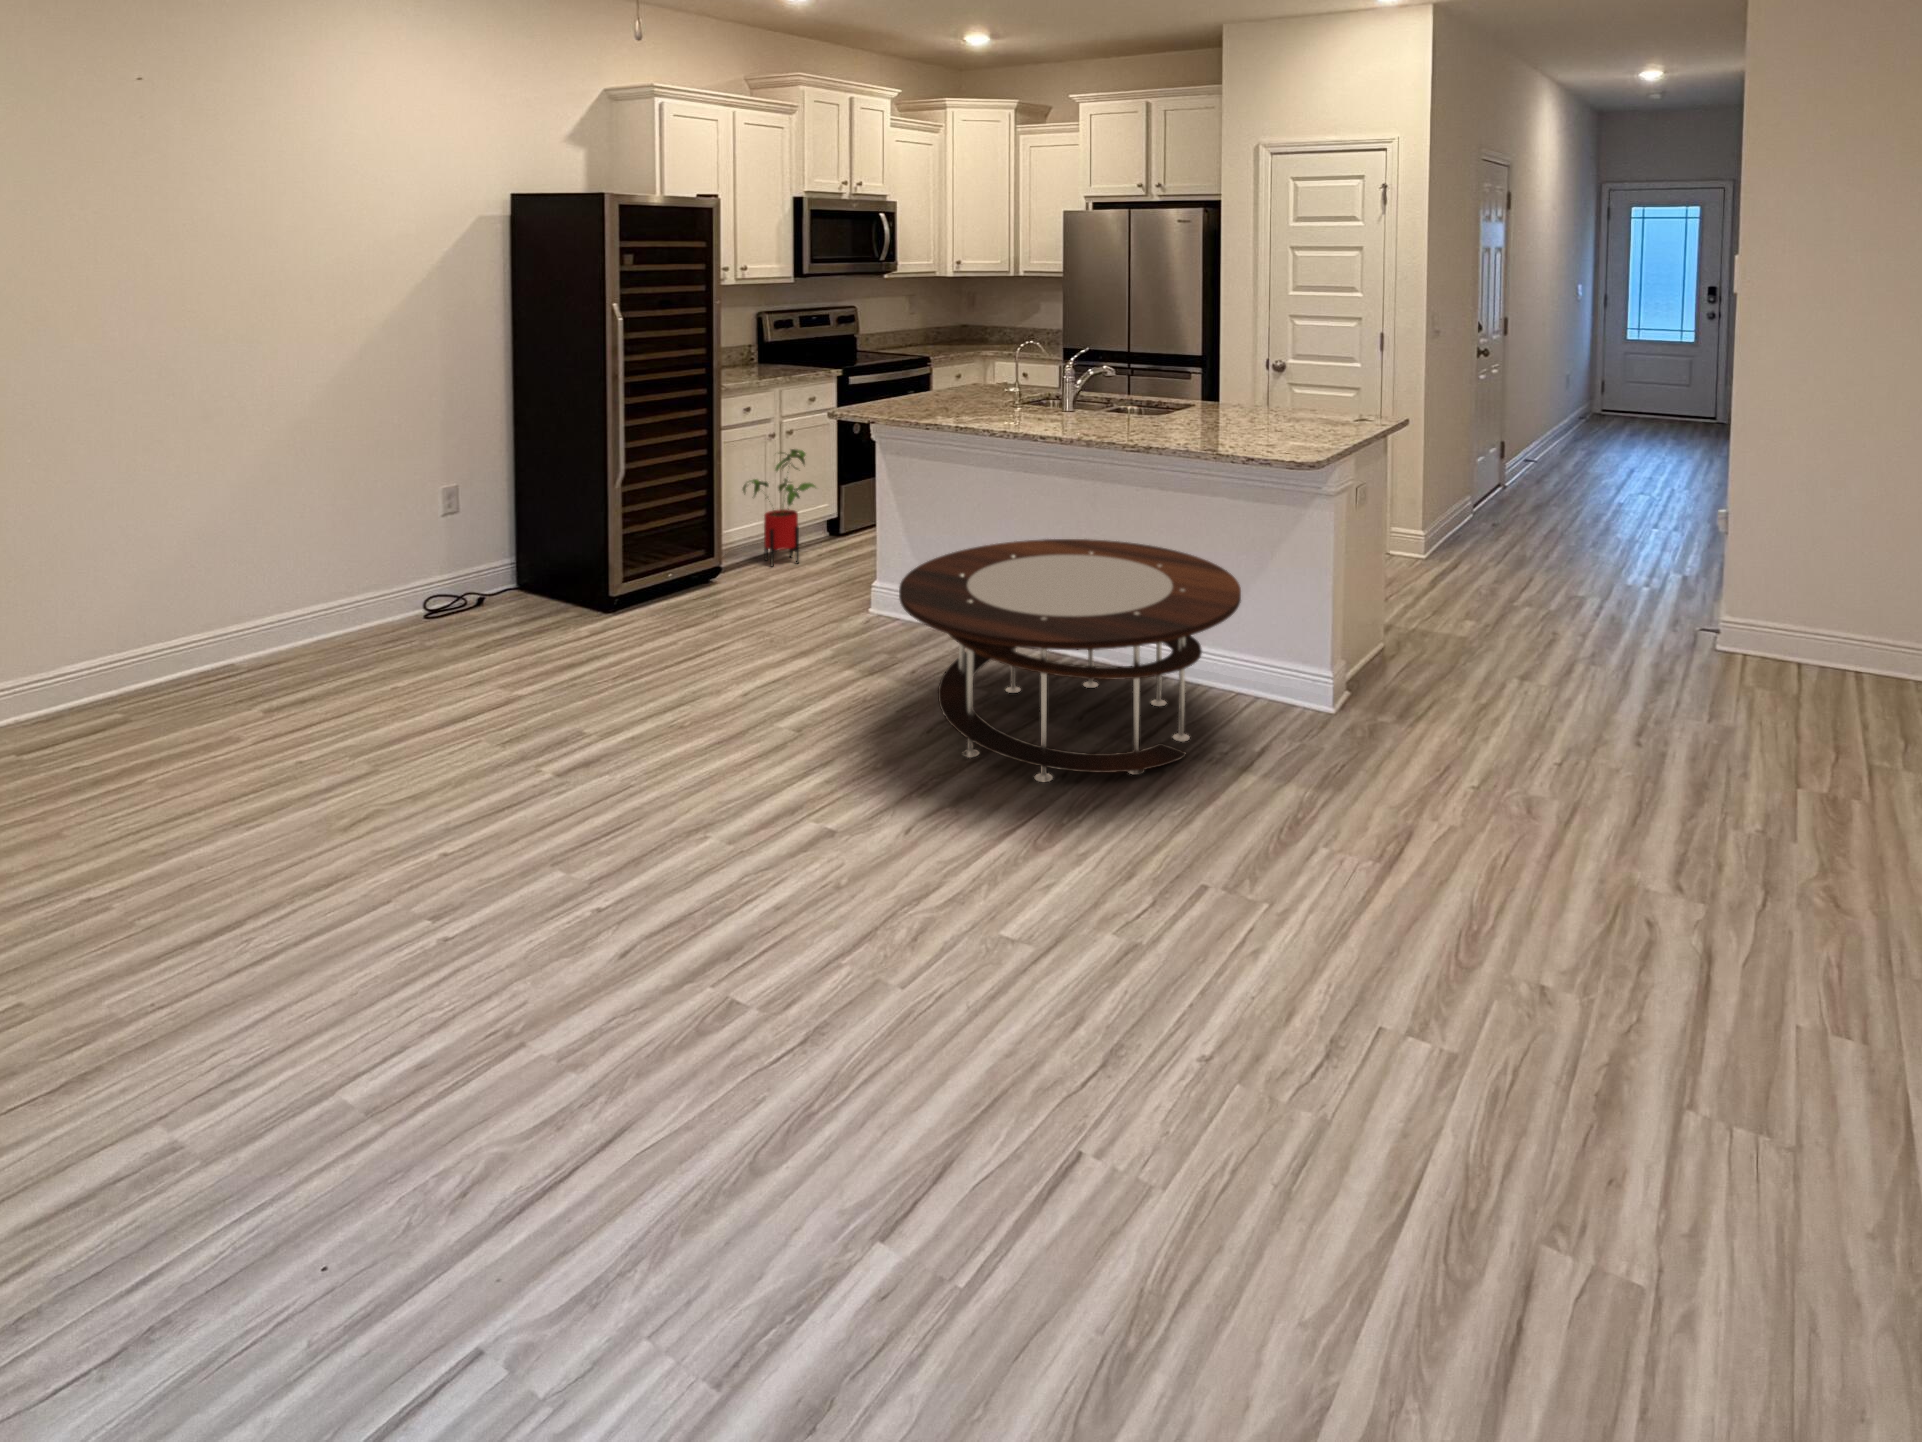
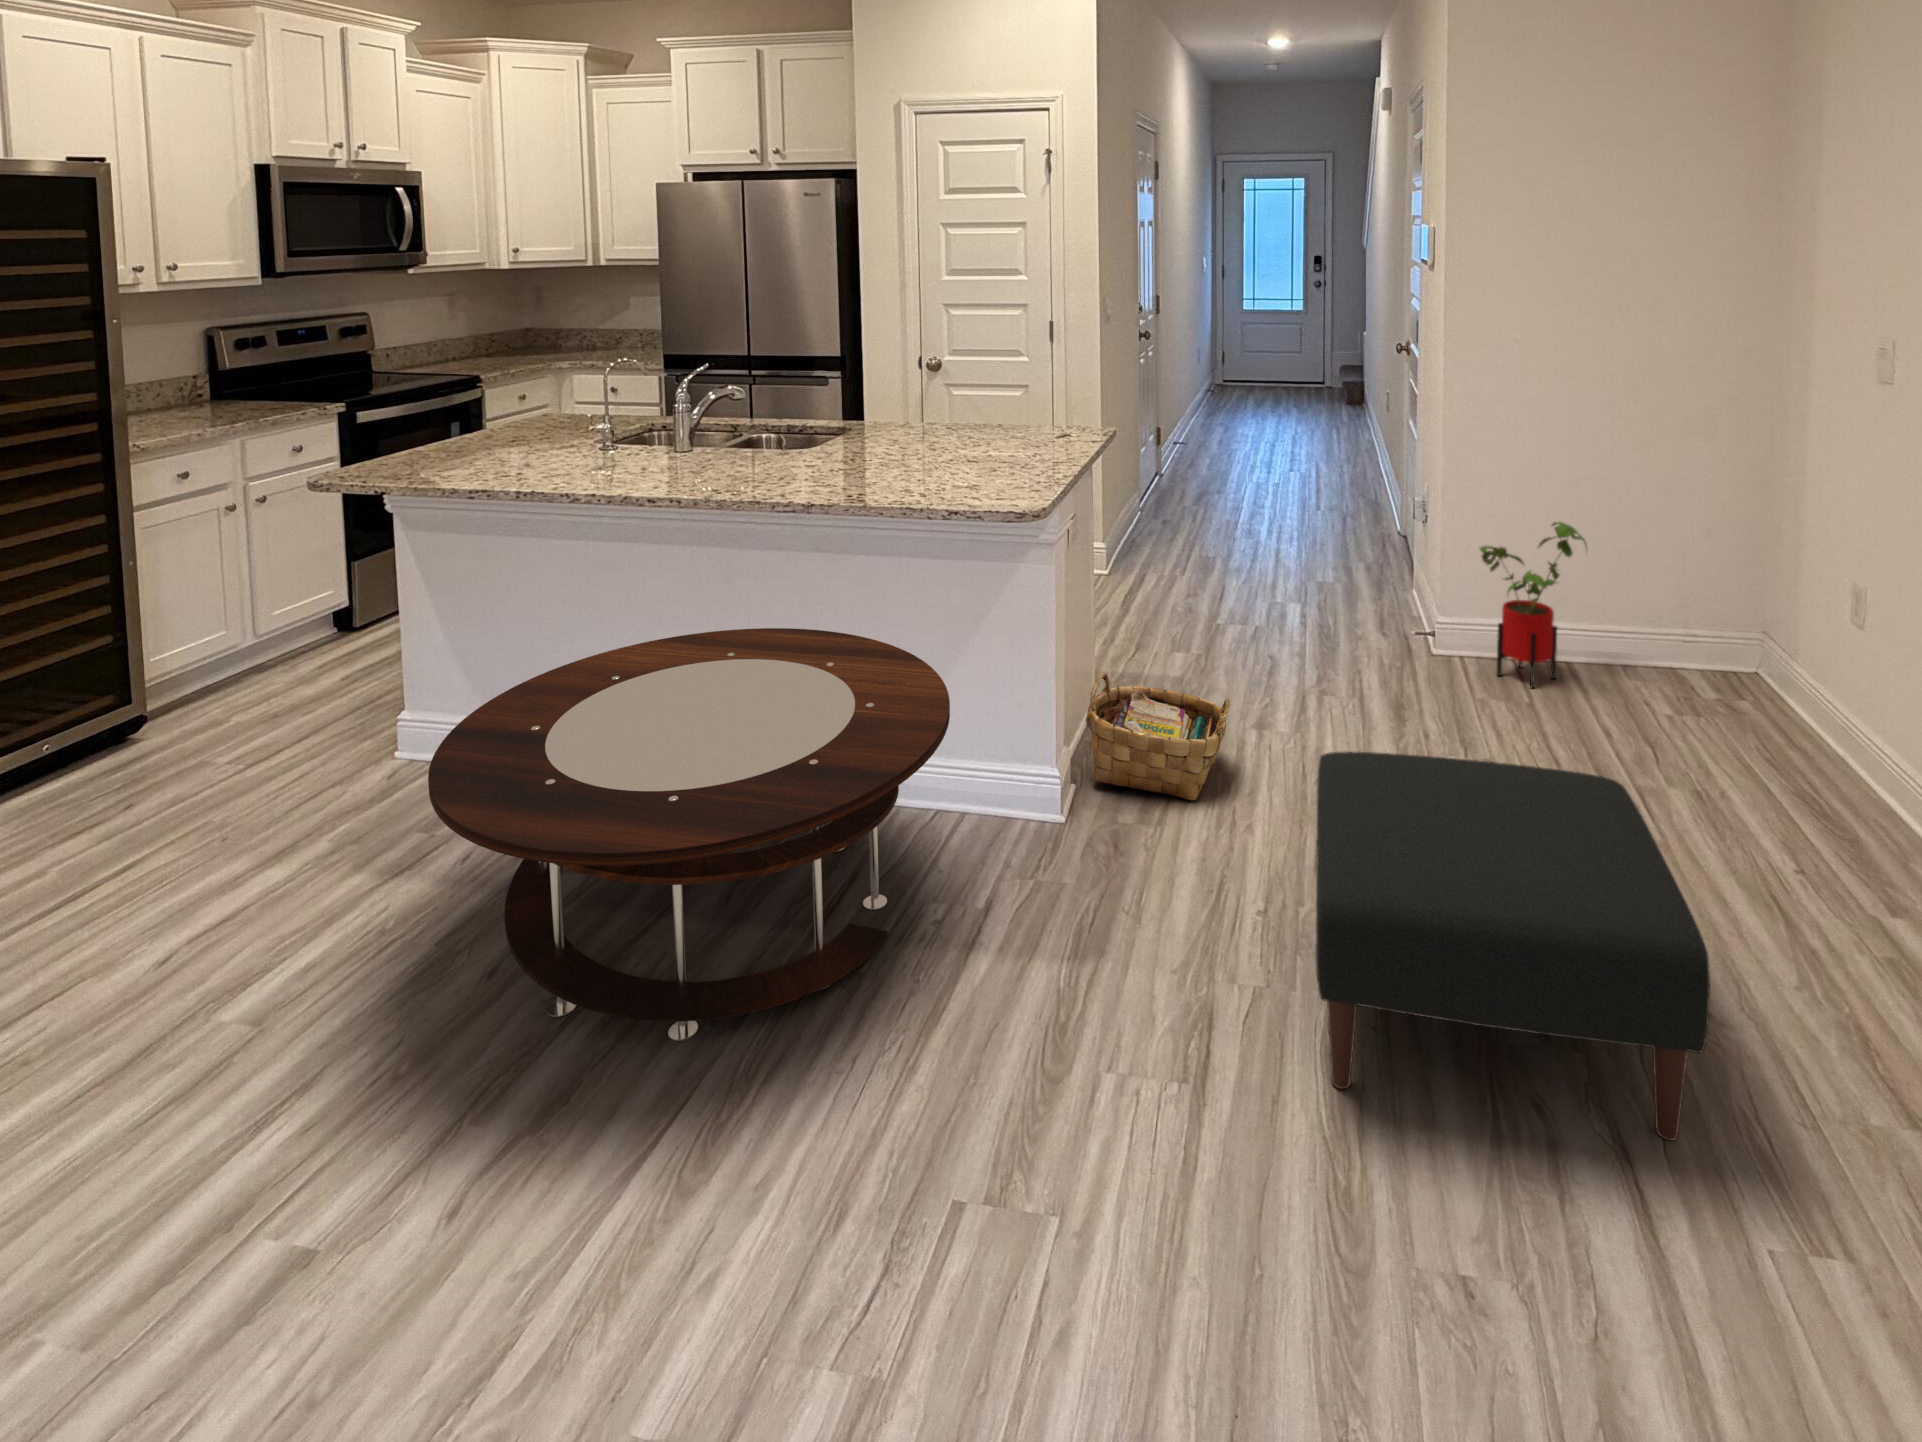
house plant: present [743,449,816,566] -> present [1480,522,1587,688]
woven basket: none [1363,611,1489,720] -> present [1086,672,1230,800]
ottoman: none [1483,671,1802,974] -> present [1316,752,1710,1141]

